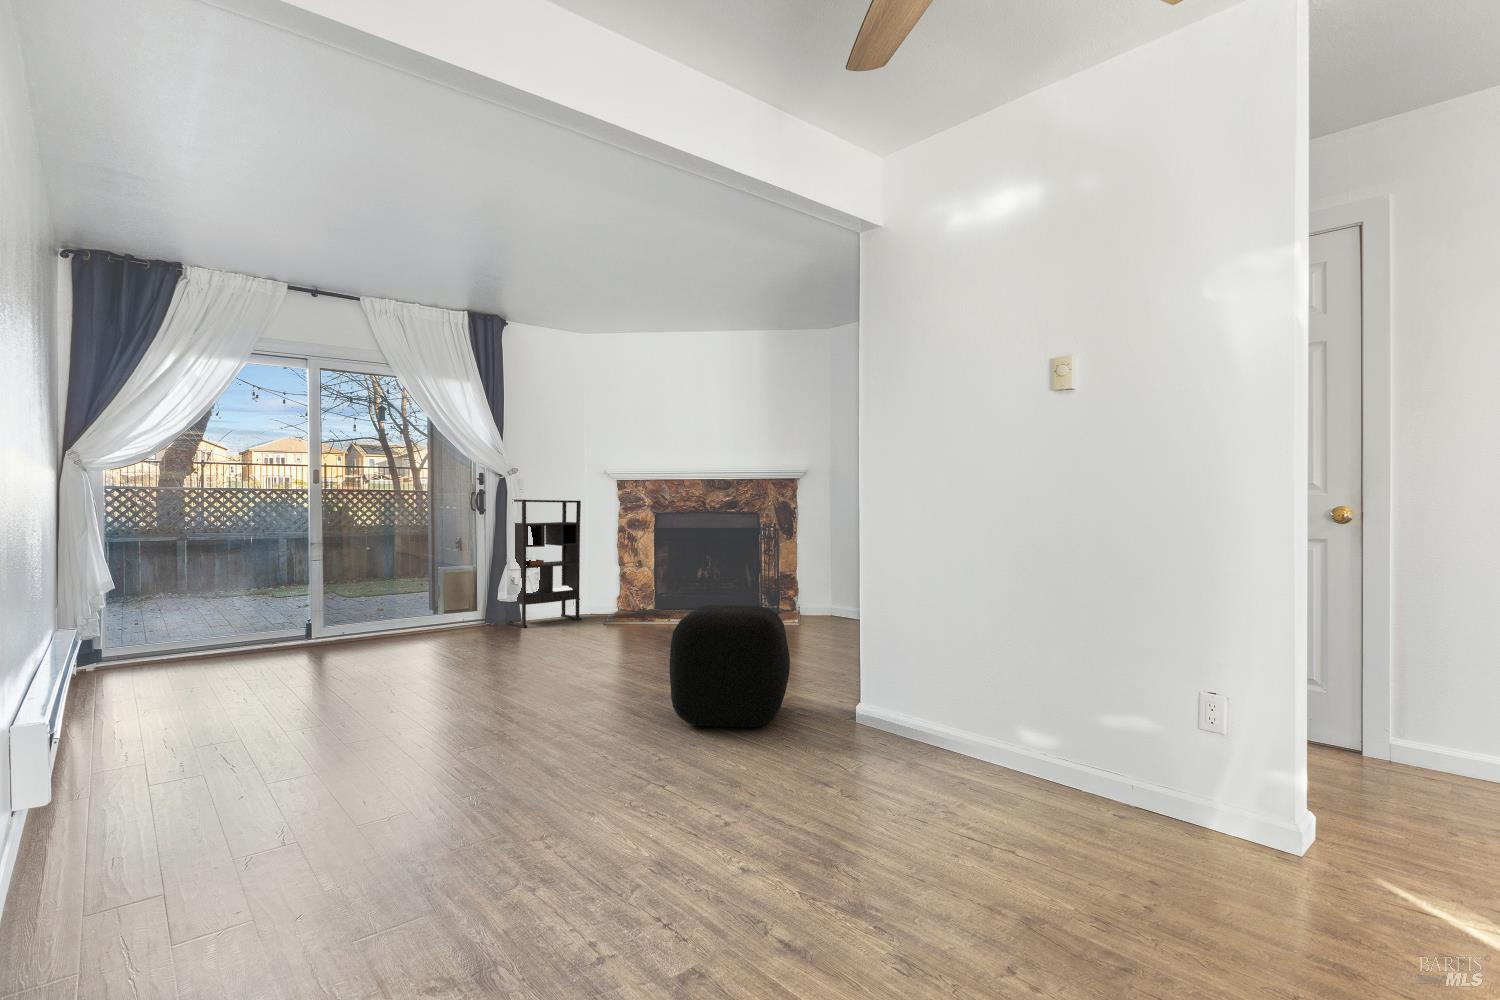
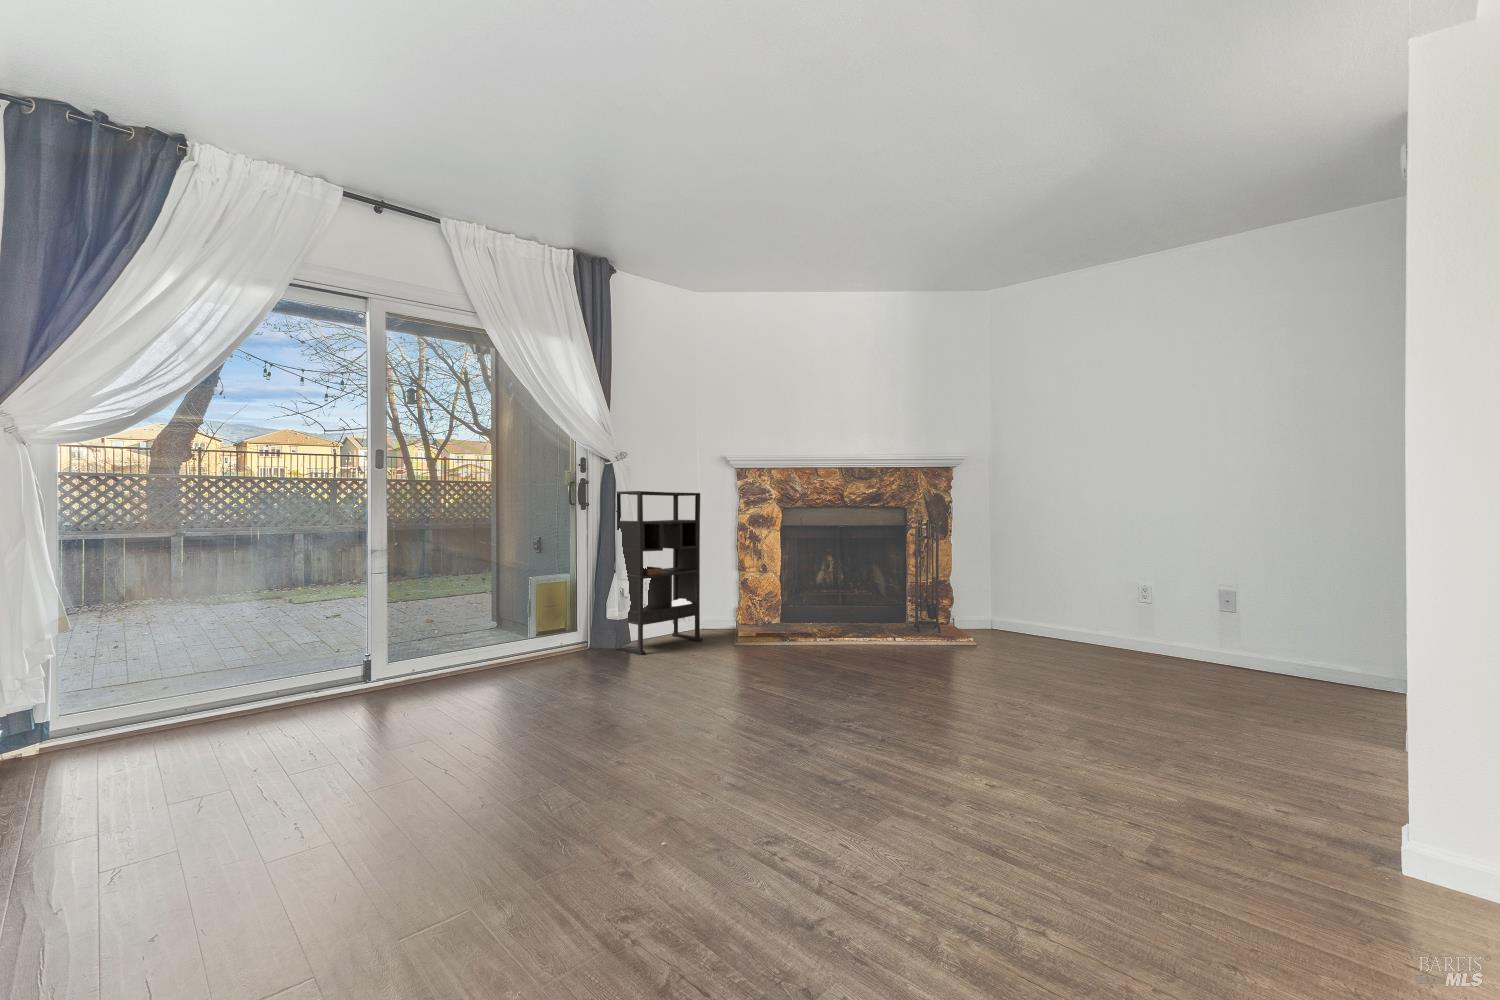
ottoman: present [670,605,790,728] -> none [1051,649,1315,880]

